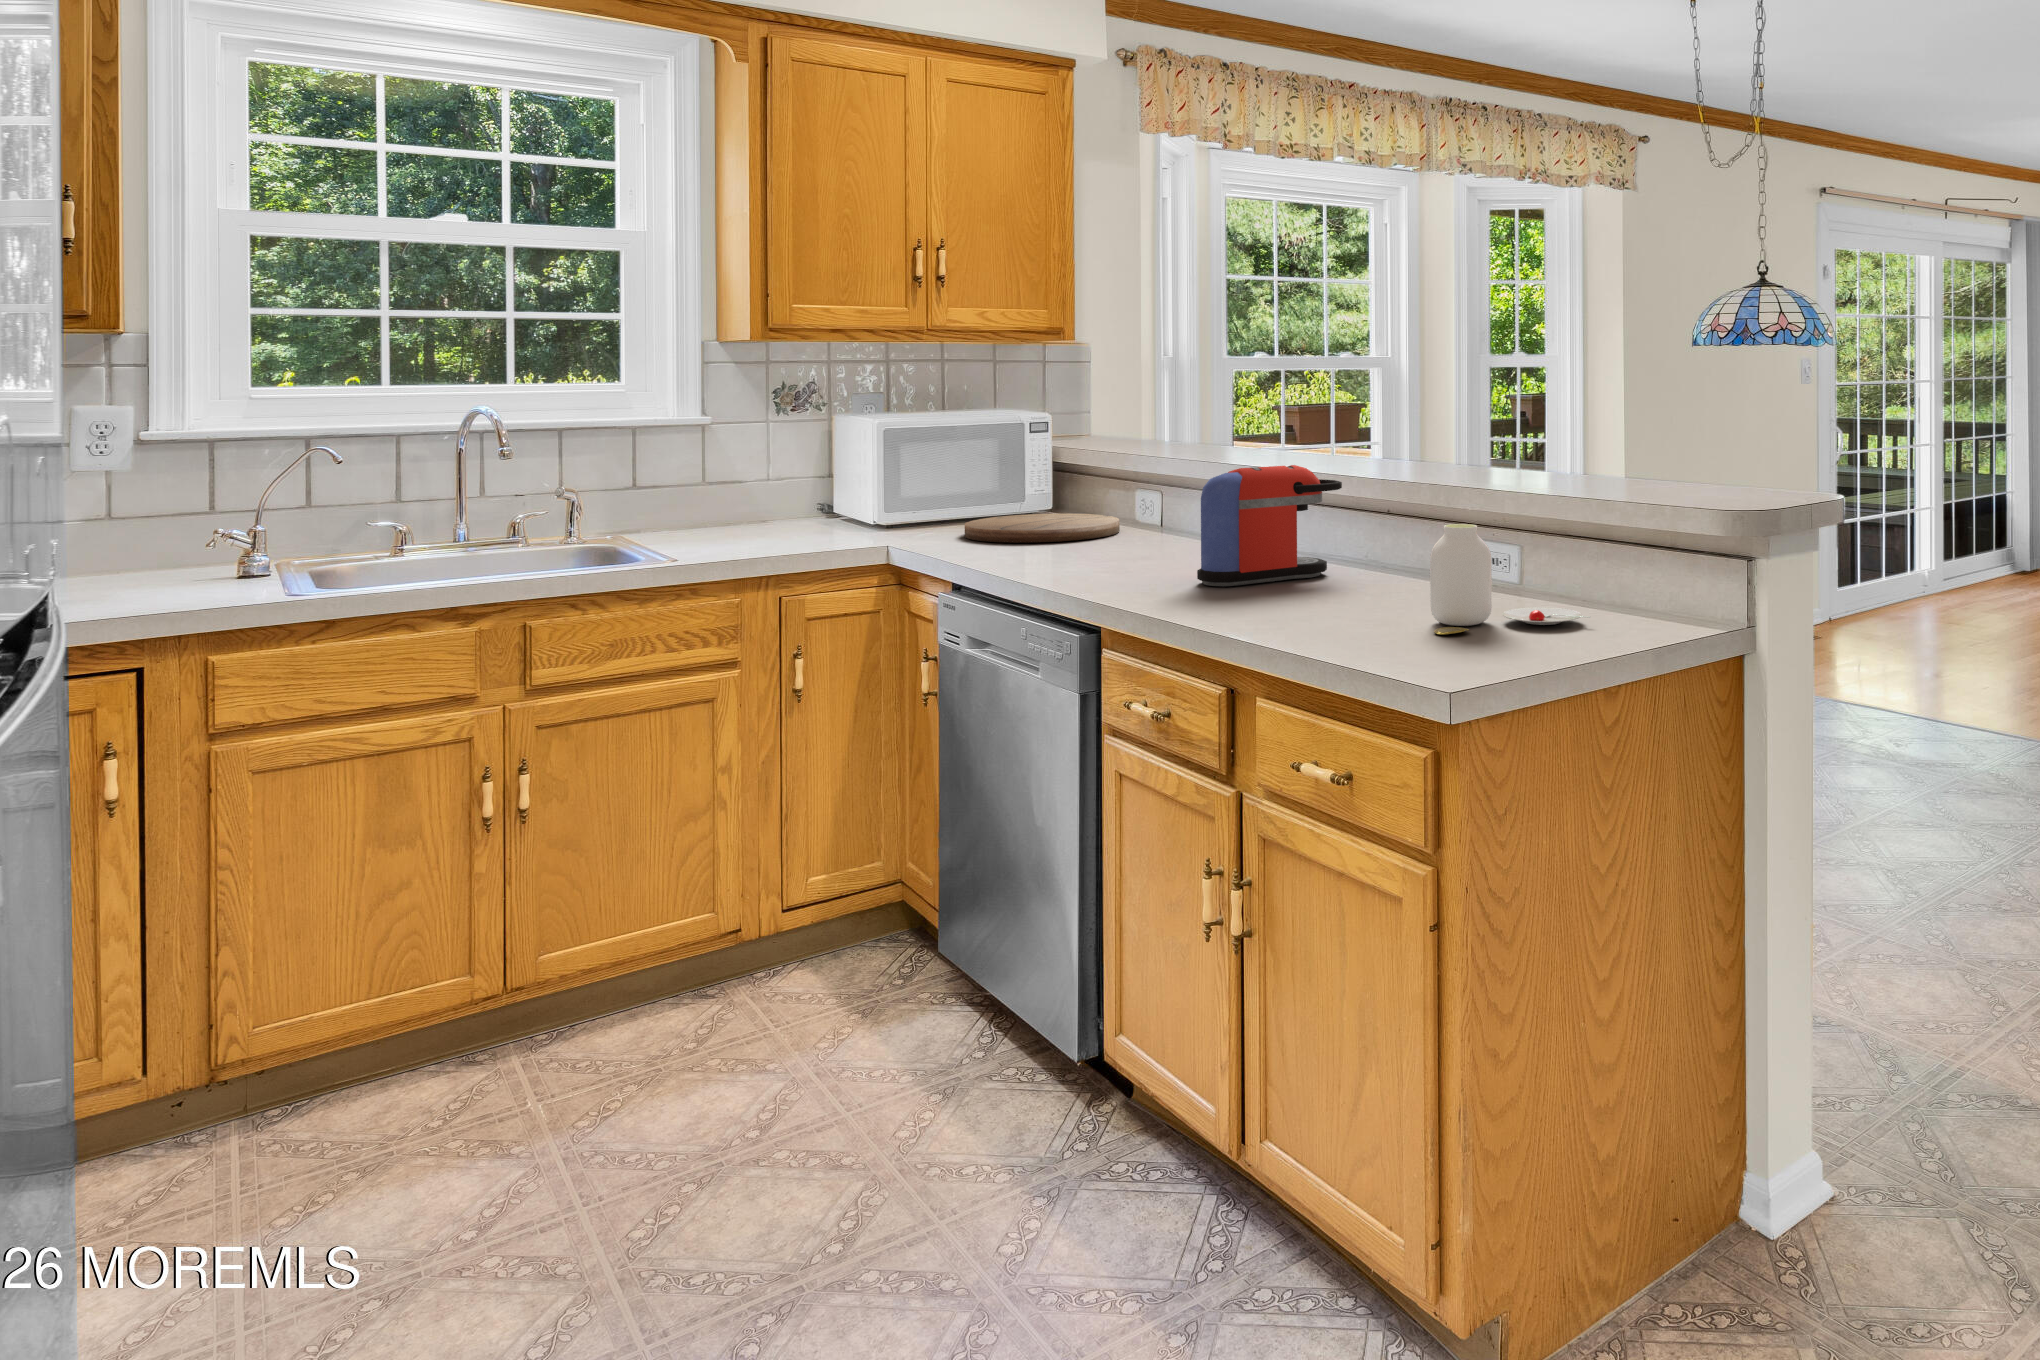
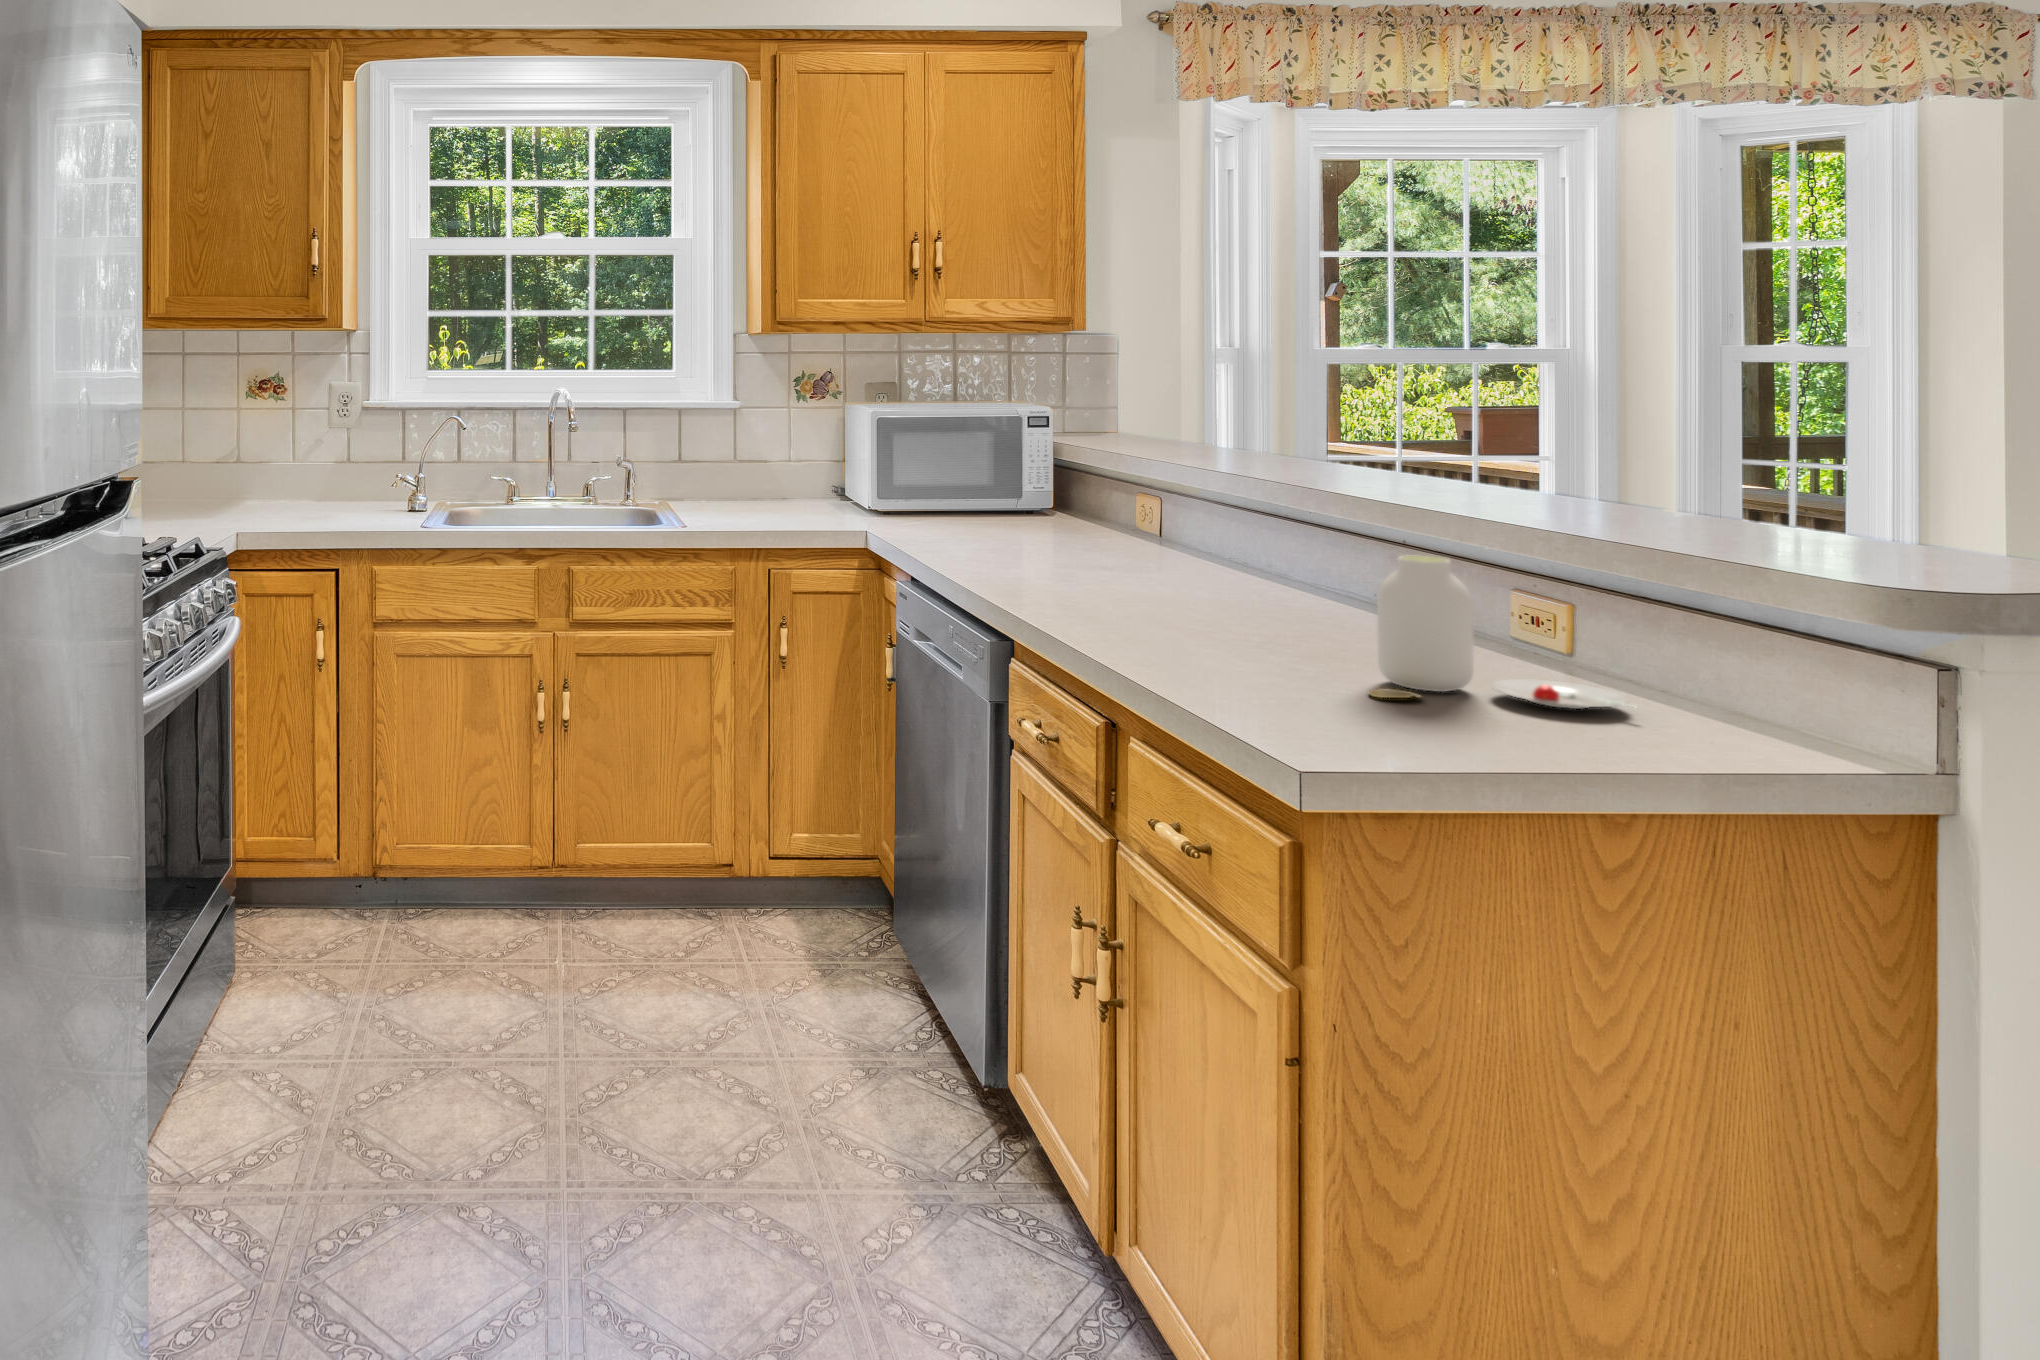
coffee maker: present [1197,465,1342,586] -> none [1128,470,1326,605]
cutting board: present [965,514,1120,543] -> none [944,508,1109,538]

